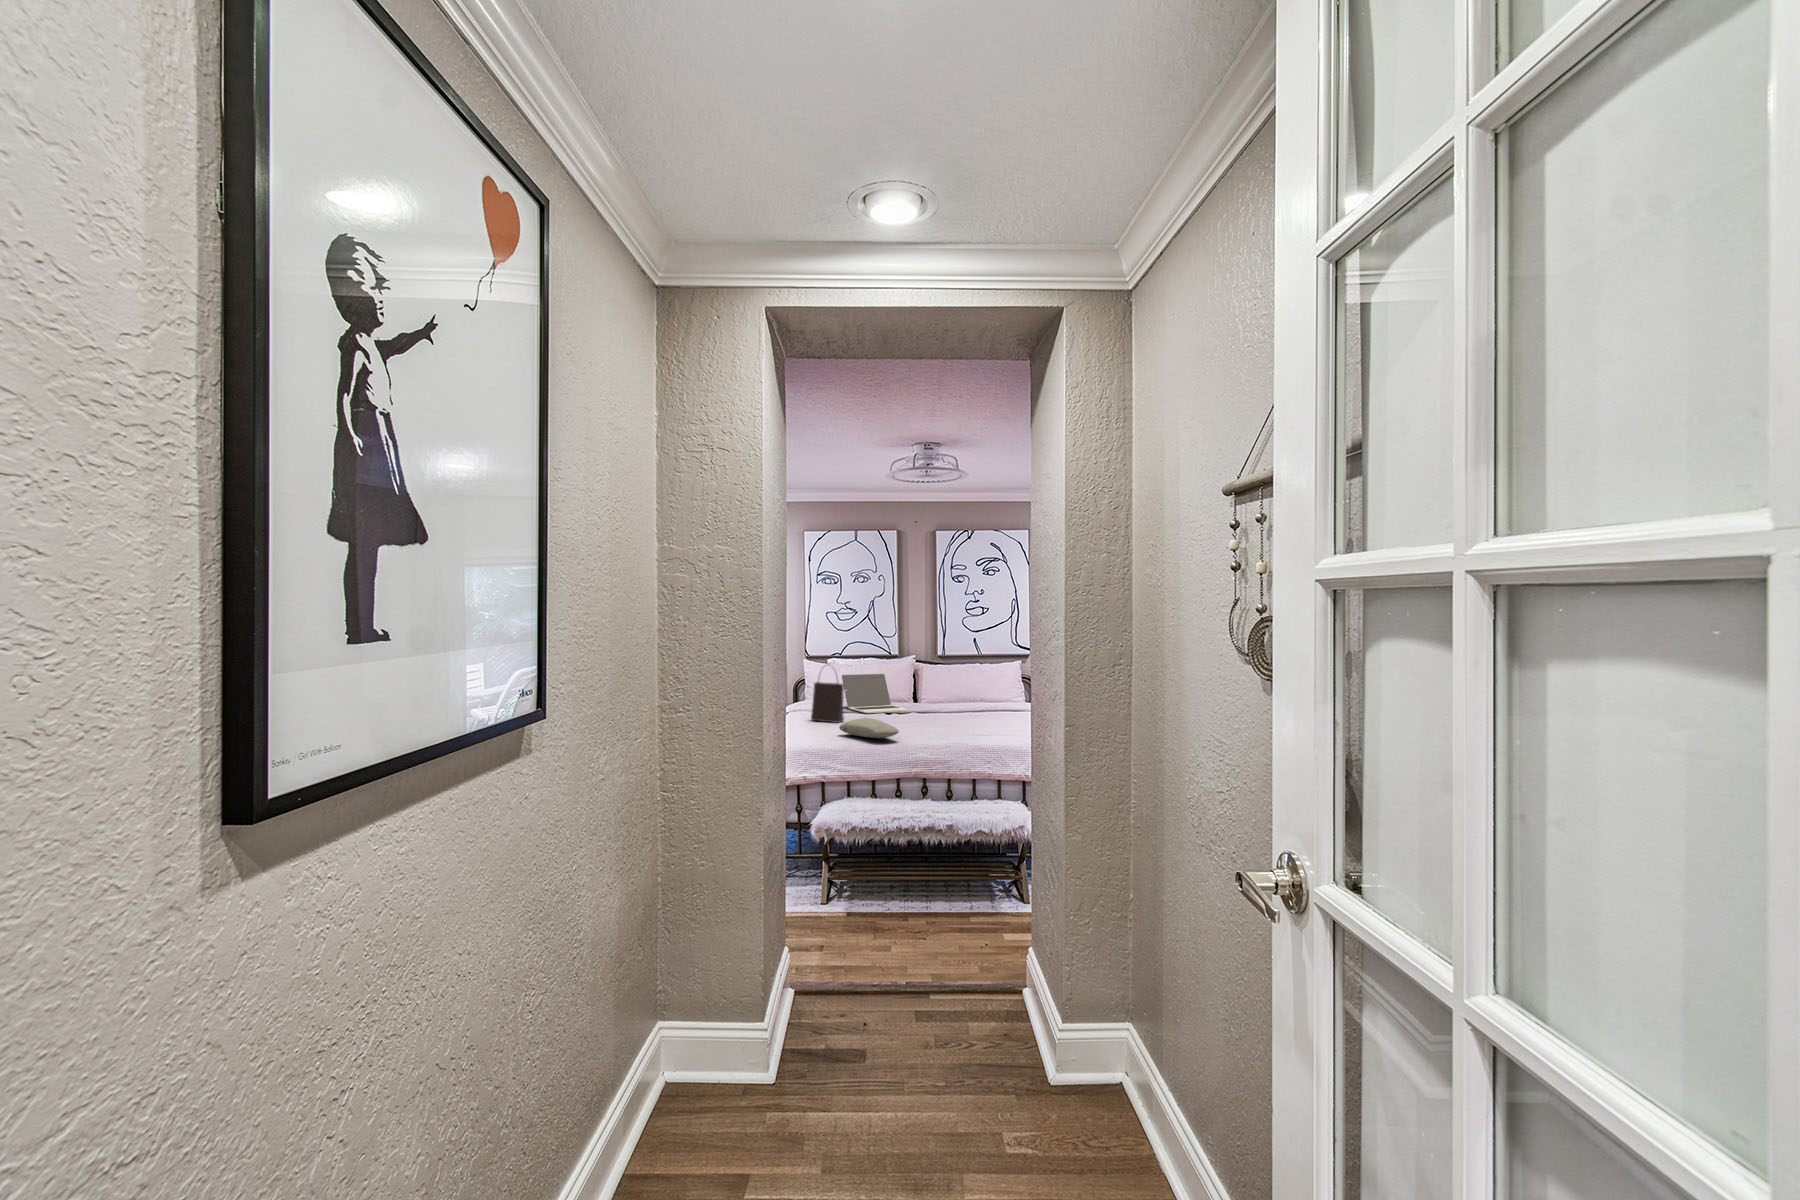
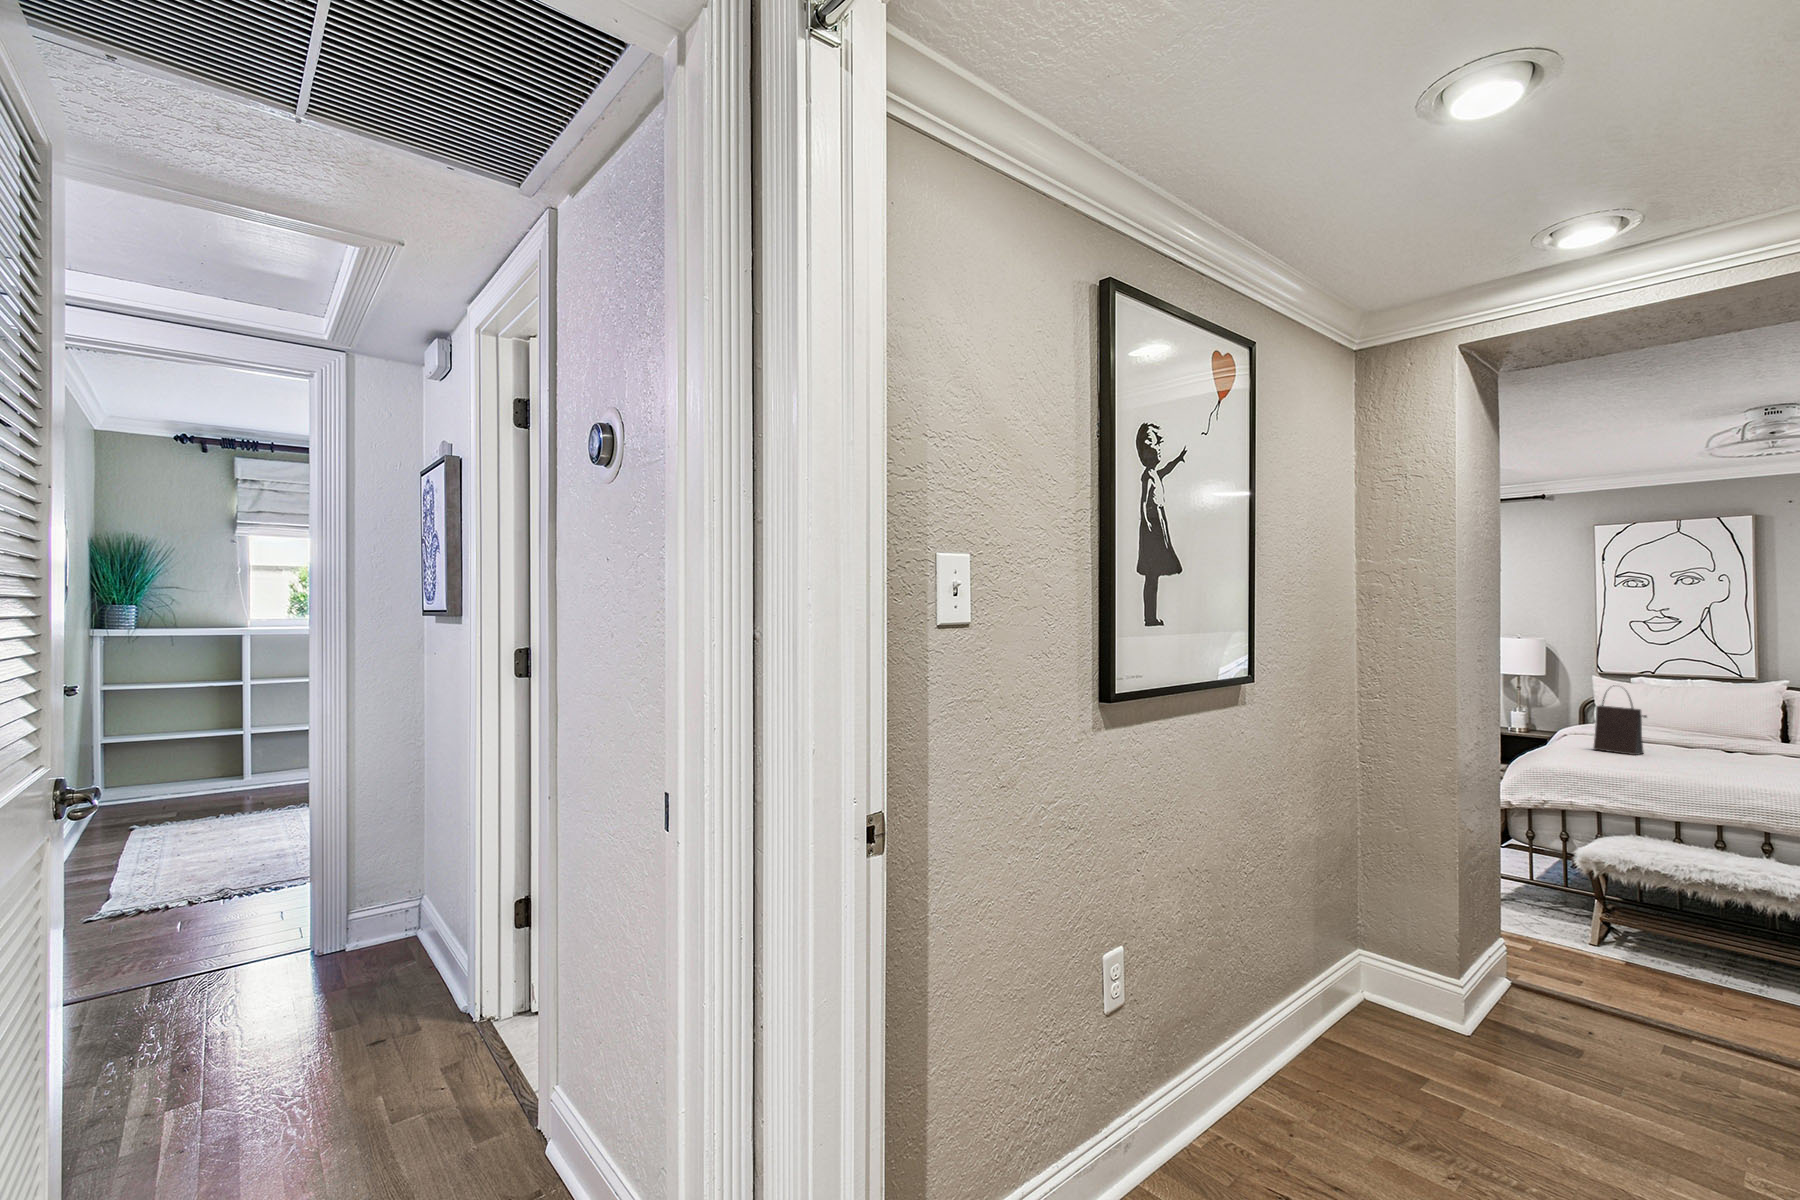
laptop: present [842,674,910,713] -> none [1645,700,1764,751]
pillow: present [839,718,899,738] -> none [1630,751,1725,776]

